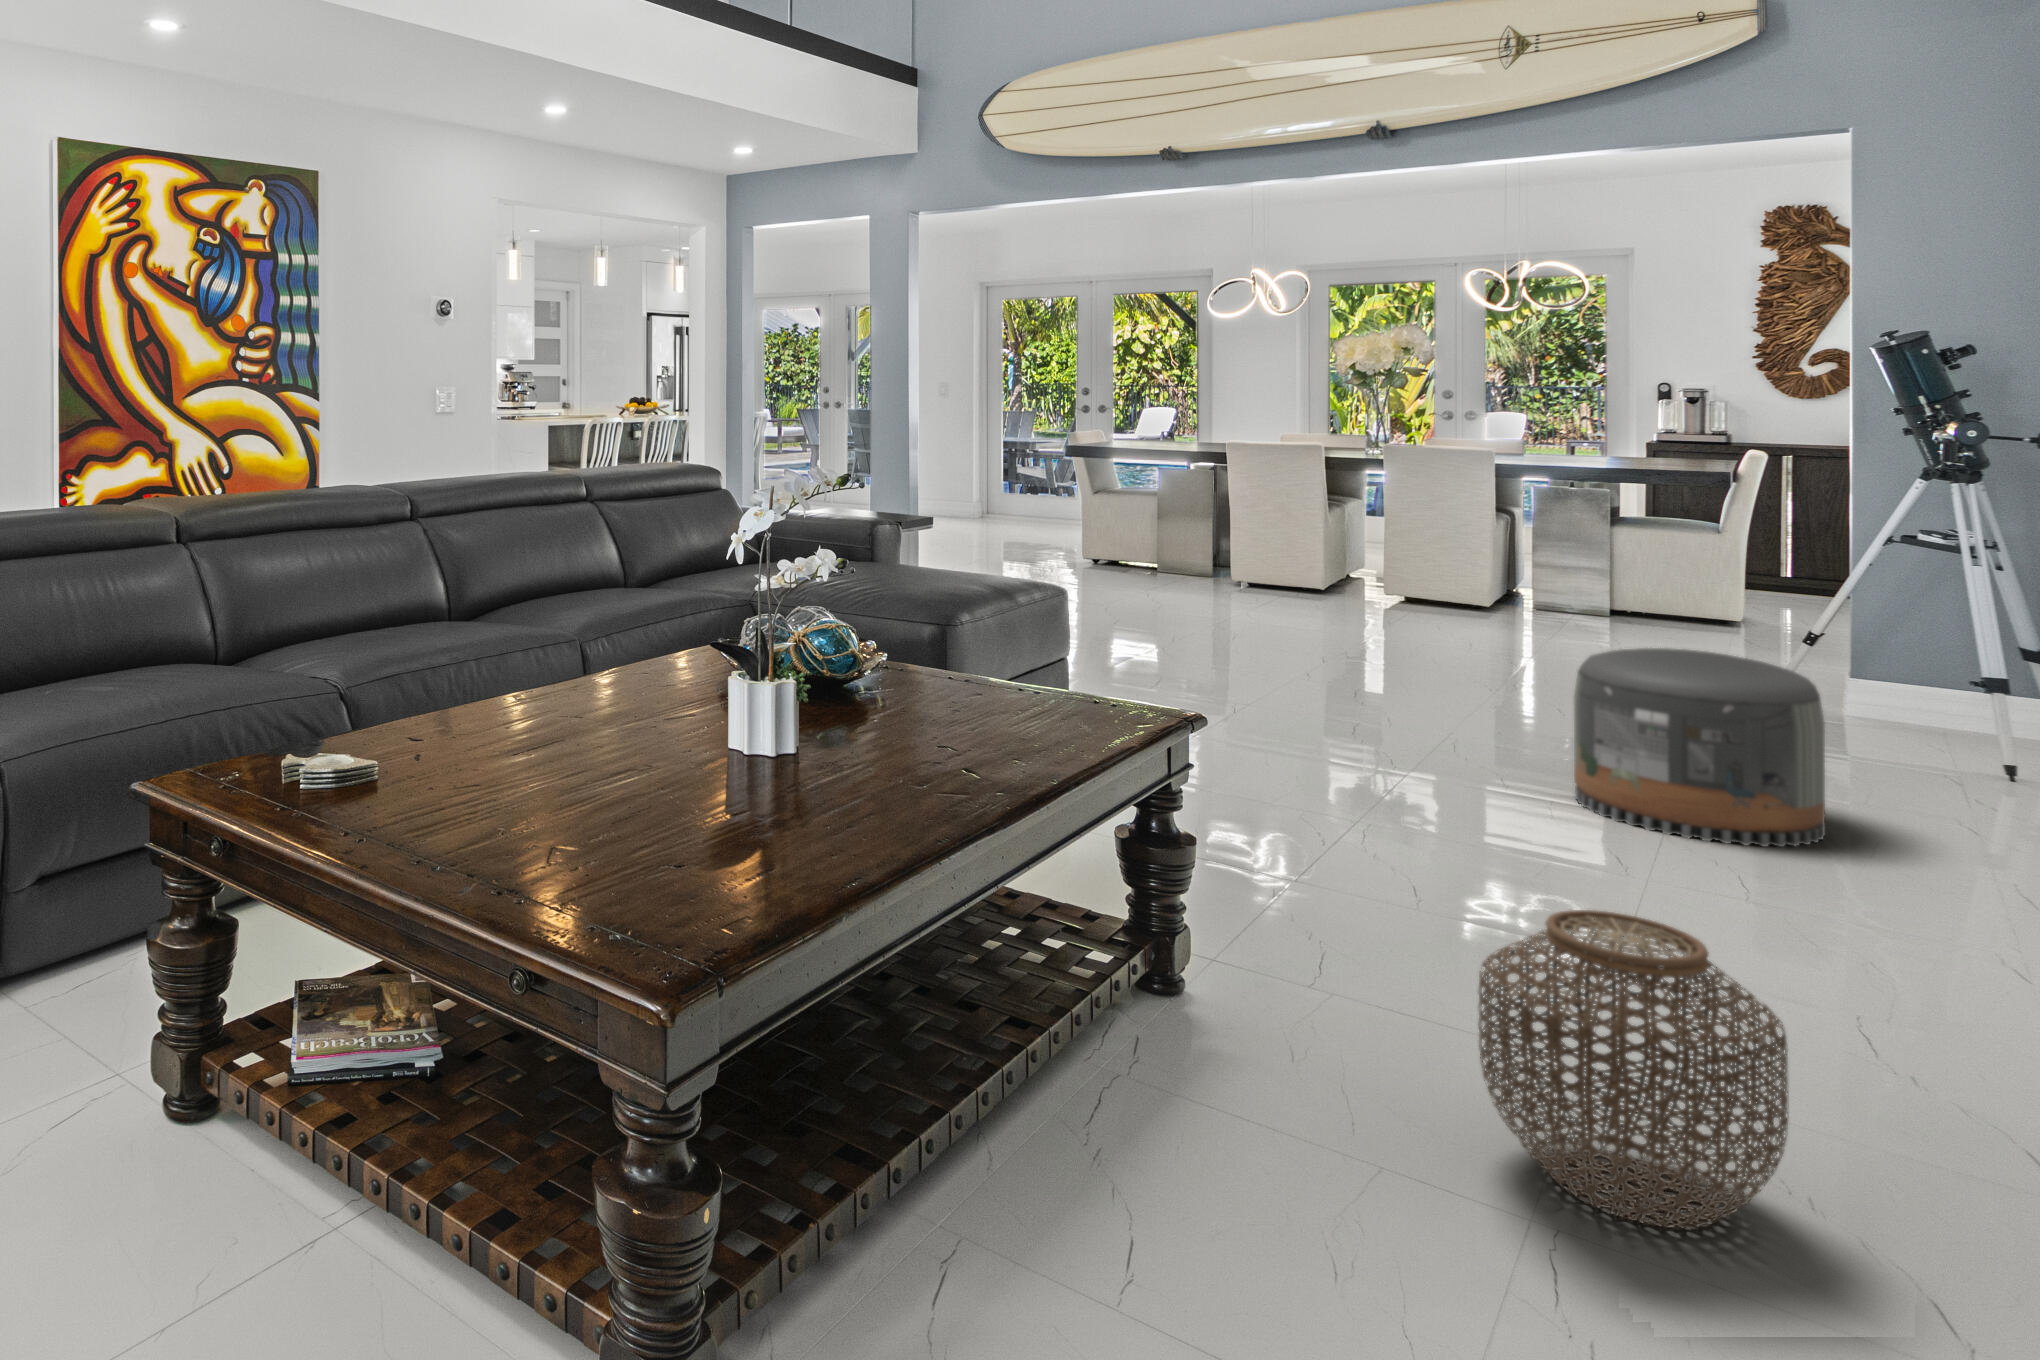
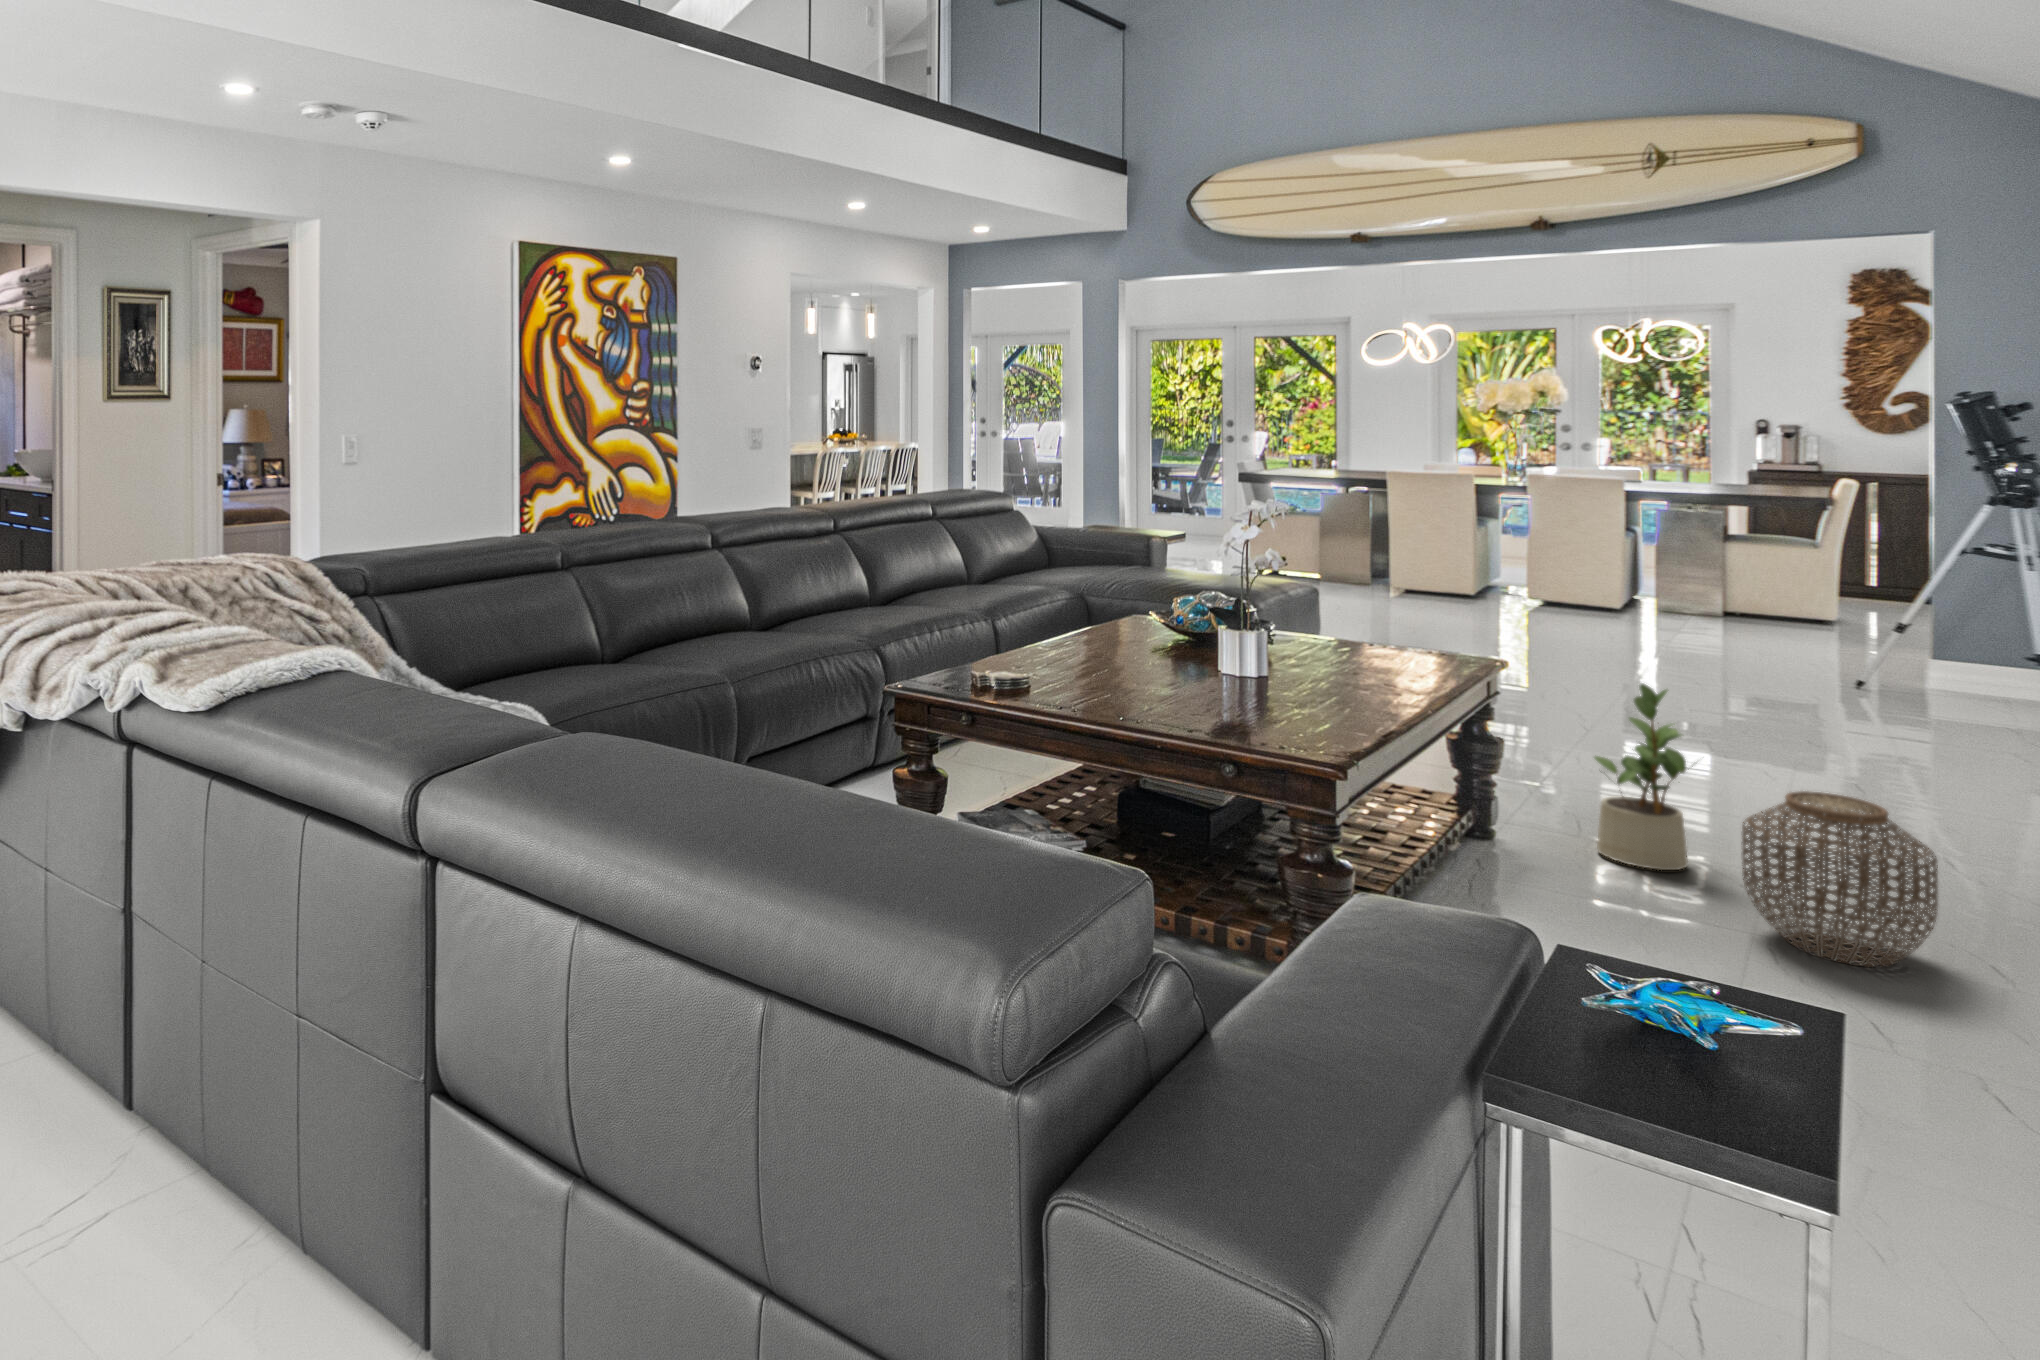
pouf: present [1574,648,1825,847] -> none [1734,638,1927,778]
potted plant: none [1306,721,1457,1021] -> present [1595,683,1693,870]

